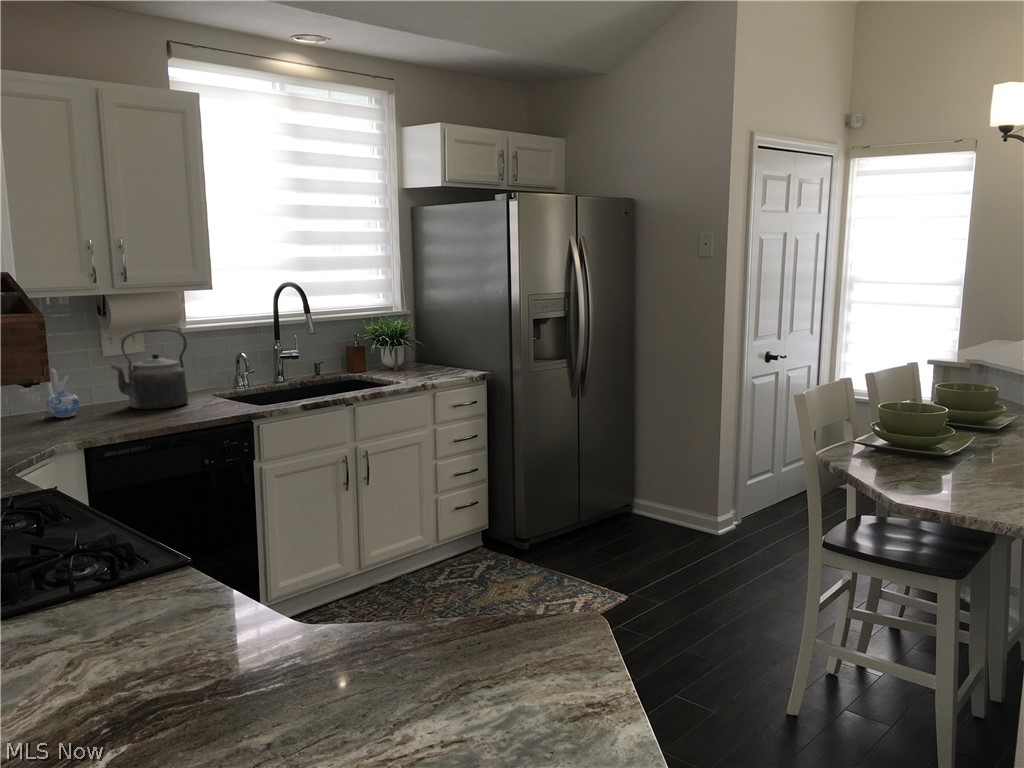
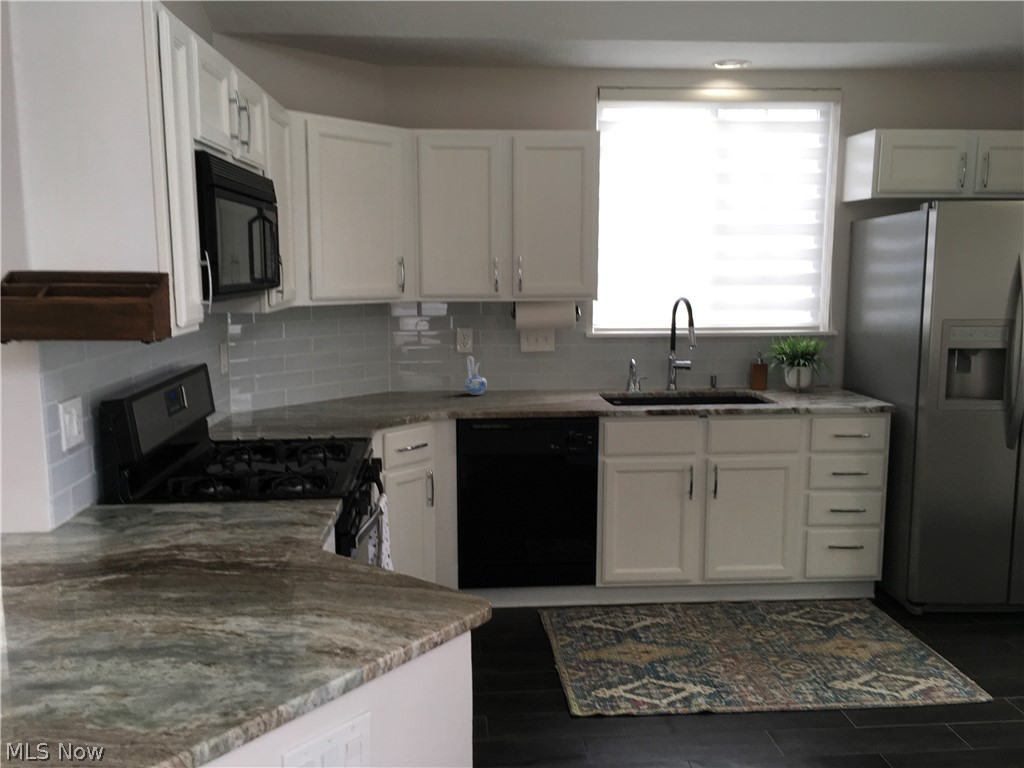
kettle: present [111,329,189,409] -> none [513,332,574,398]

